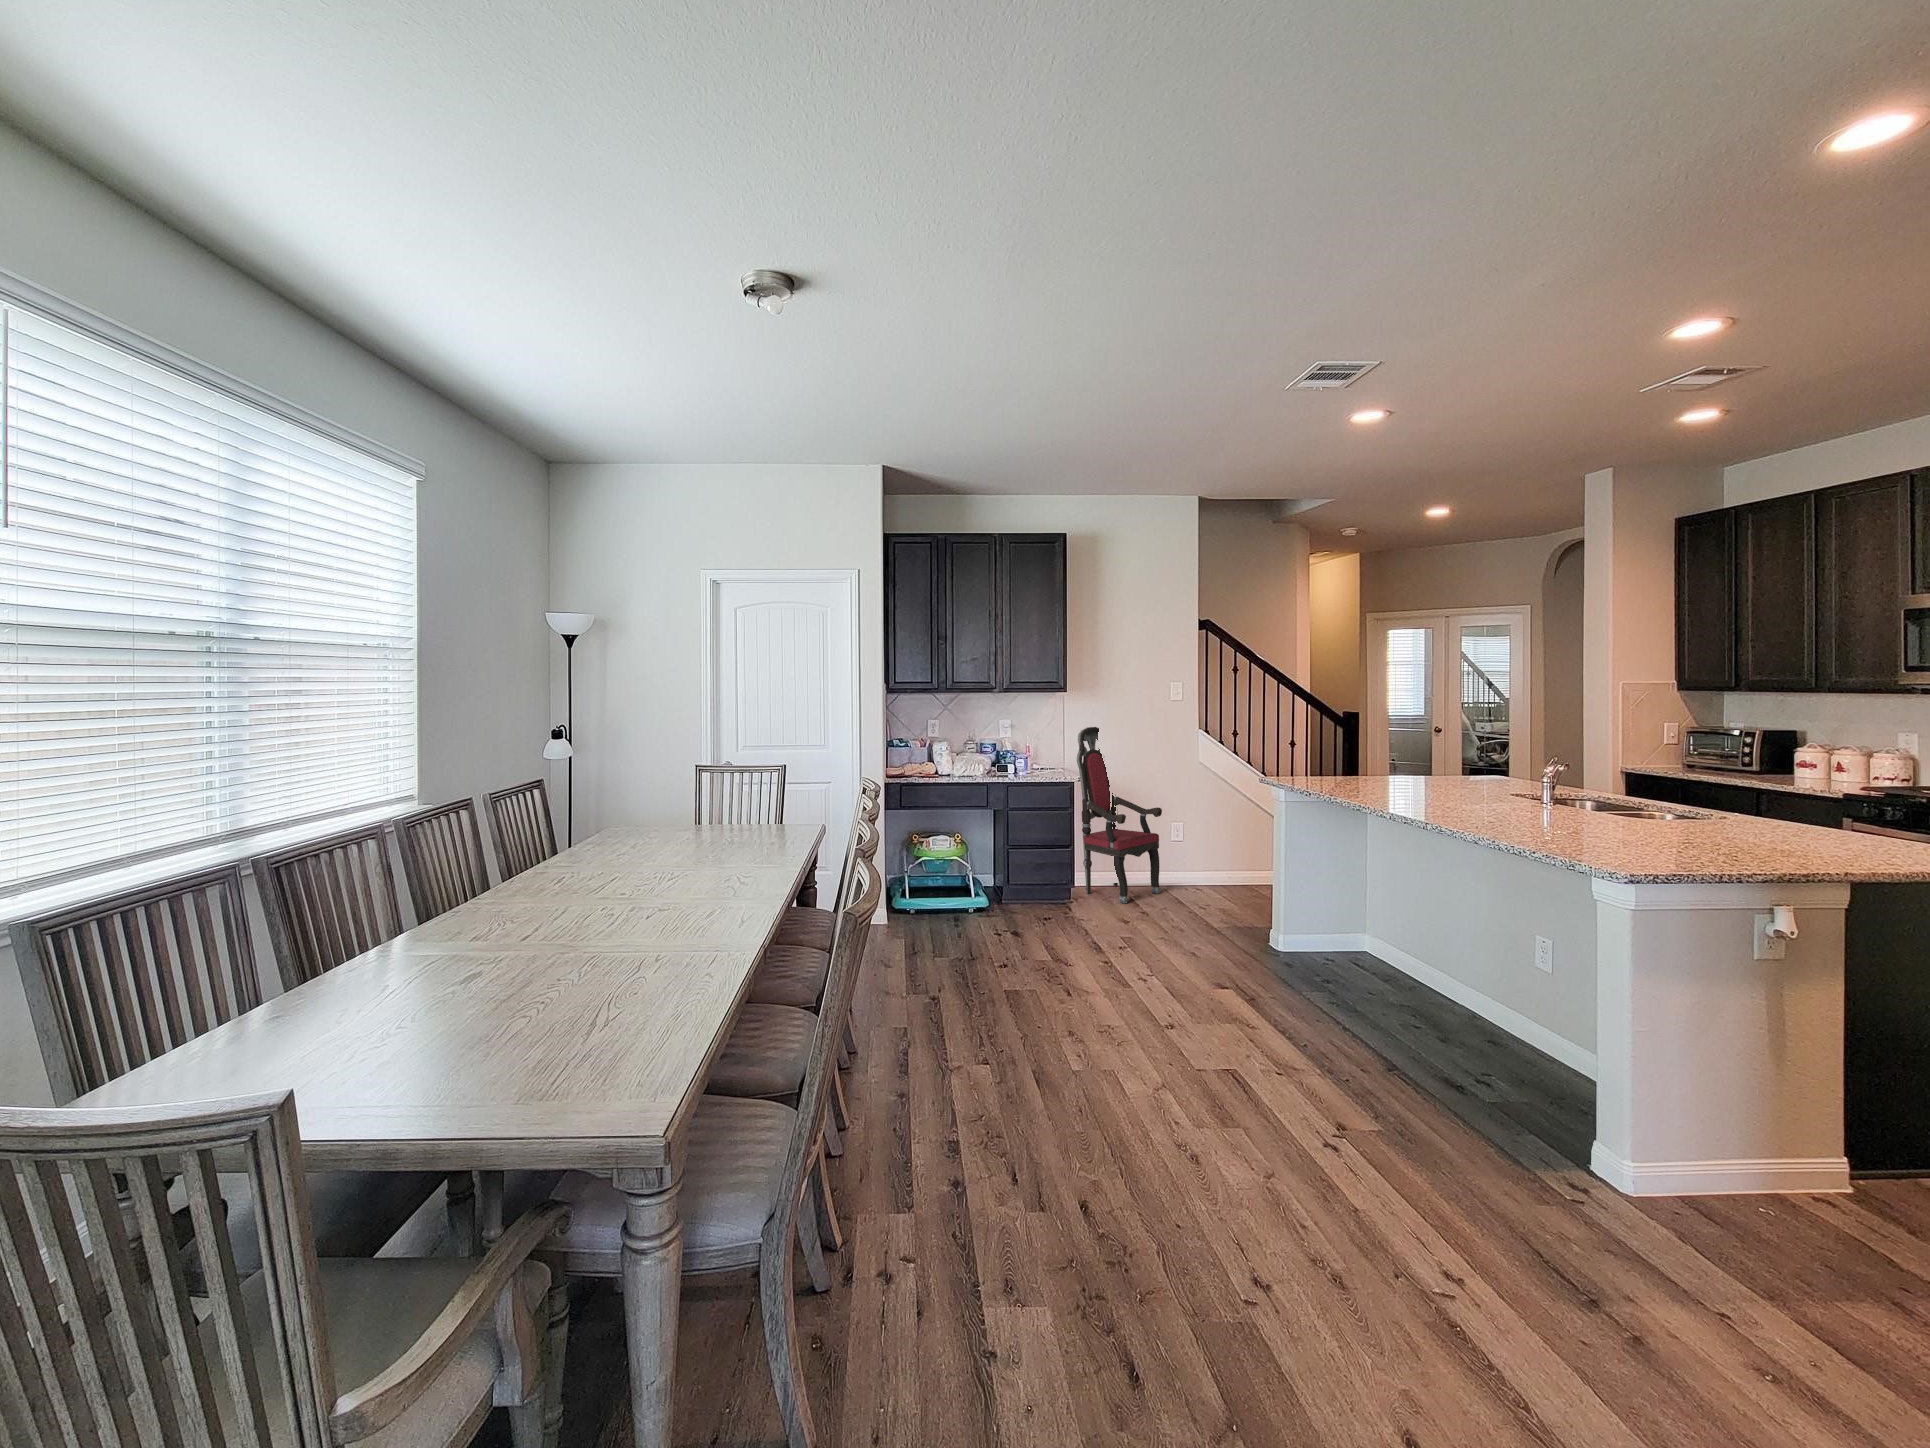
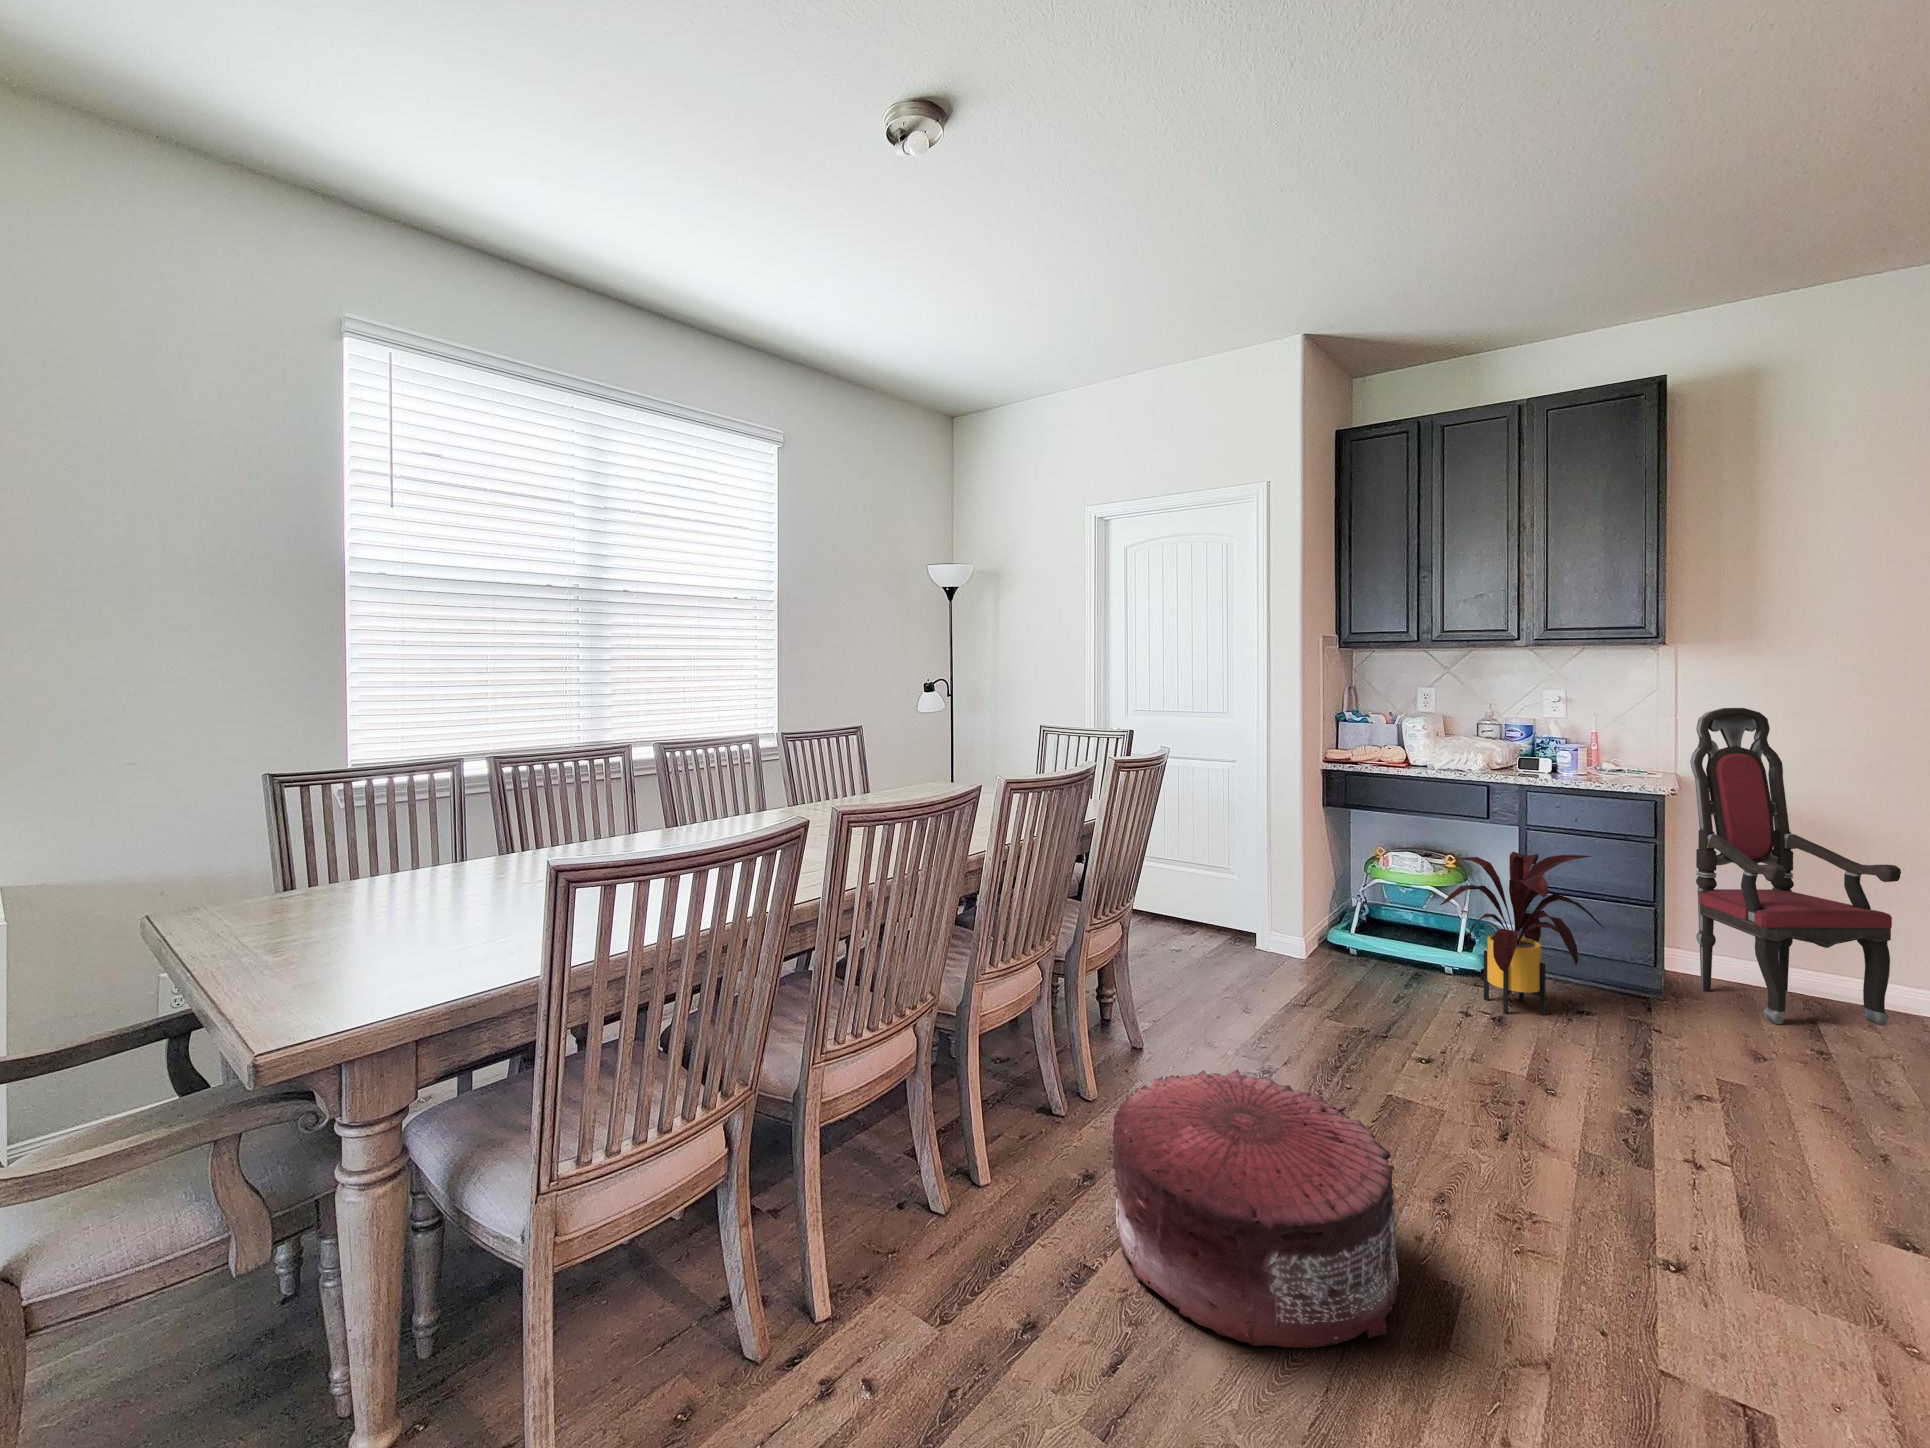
house plant: none [975,822,1058,930] -> present [1440,852,1604,1015]
pouf: none [920,989,1098,1146] -> present [1112,1069,1399,1348]

